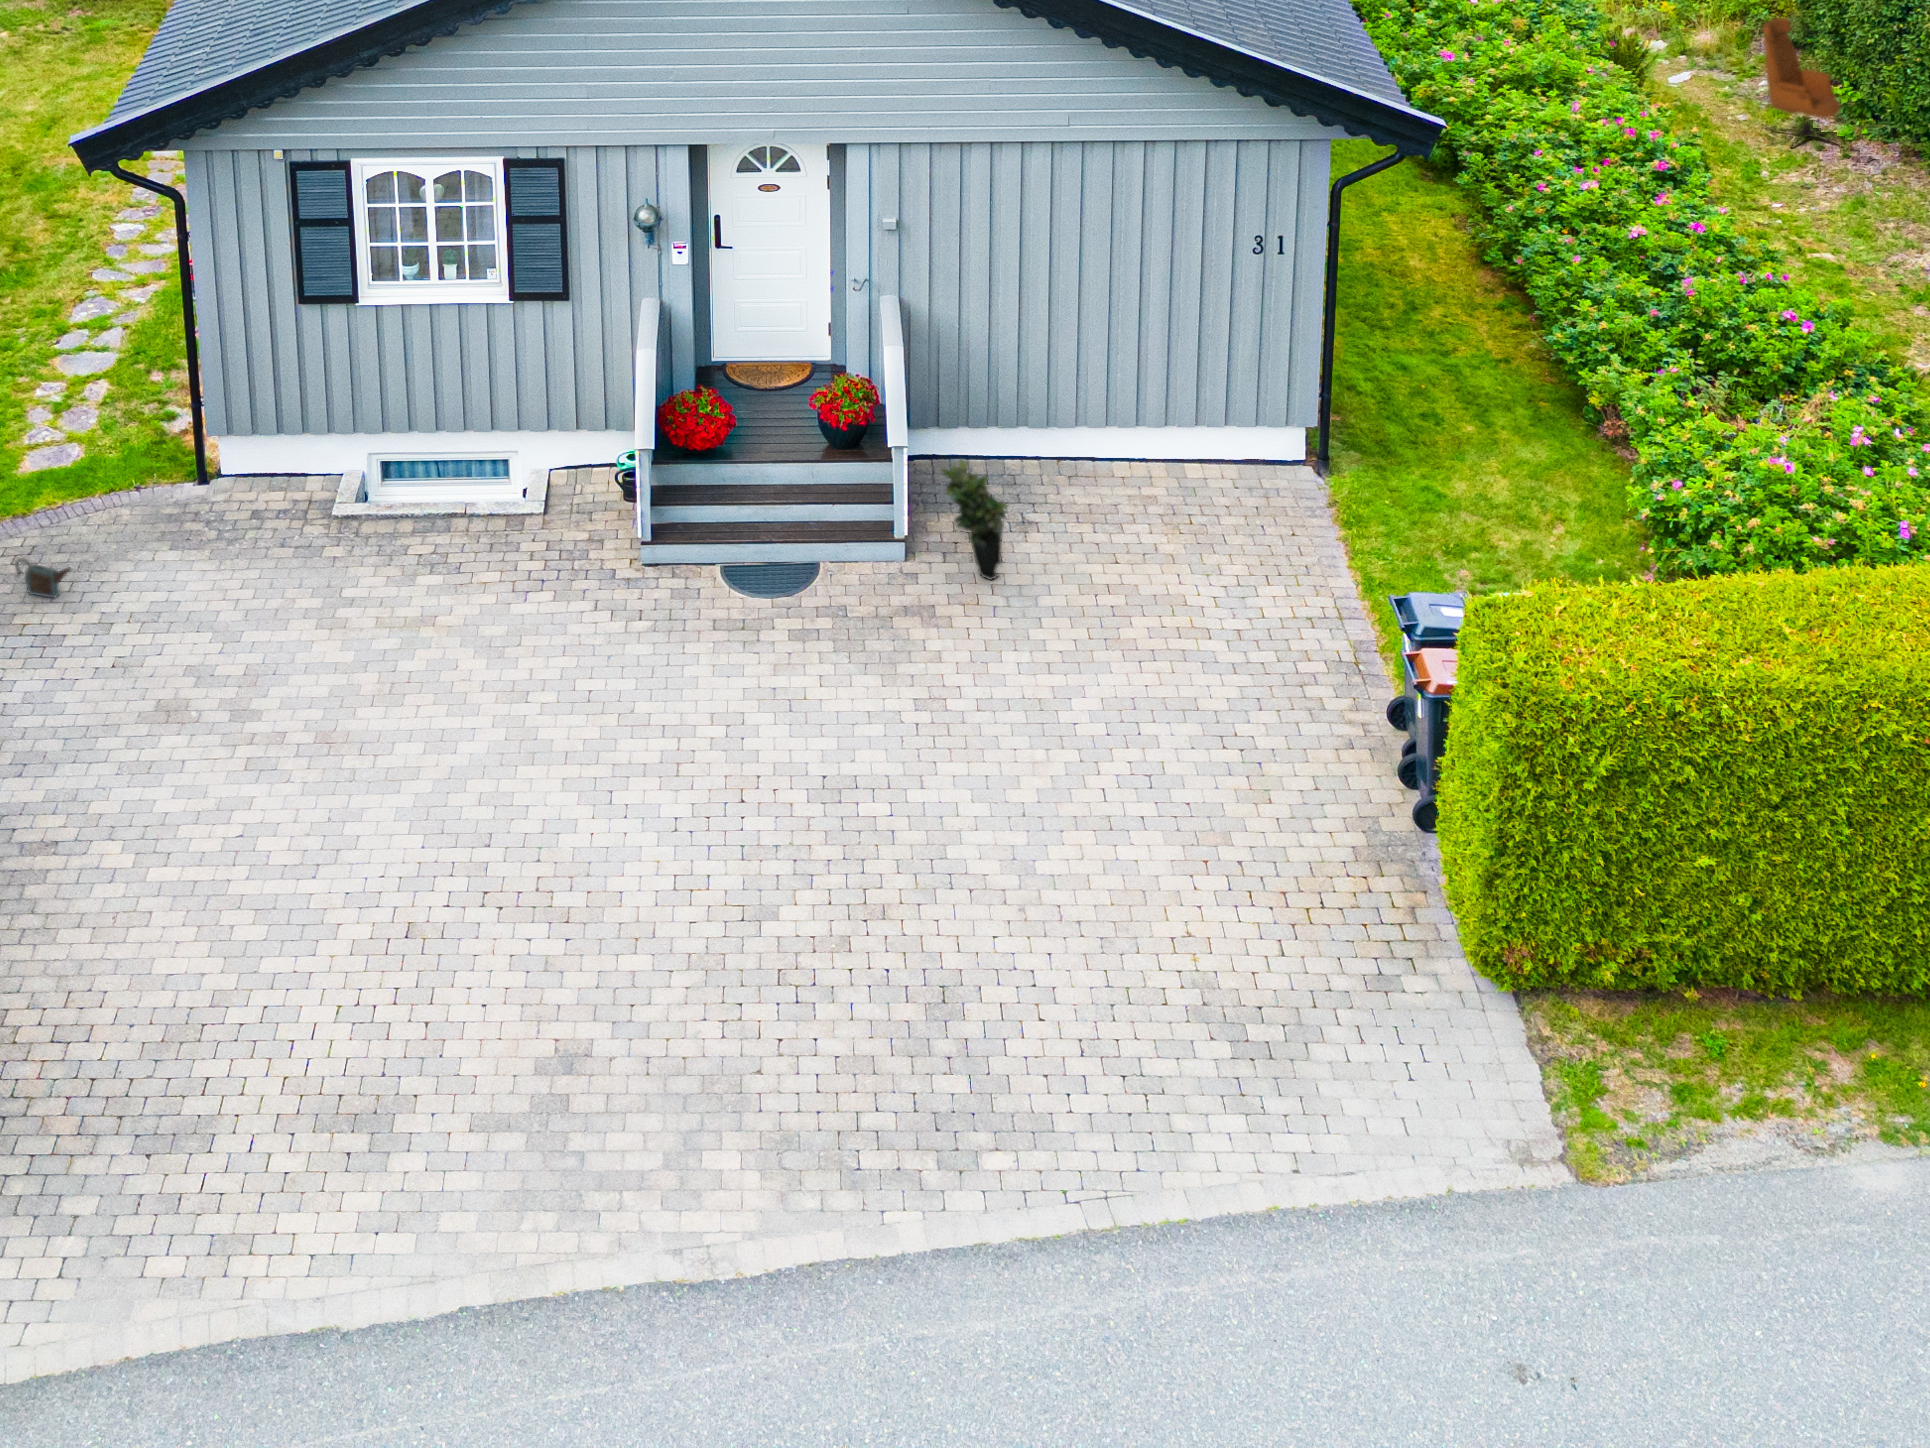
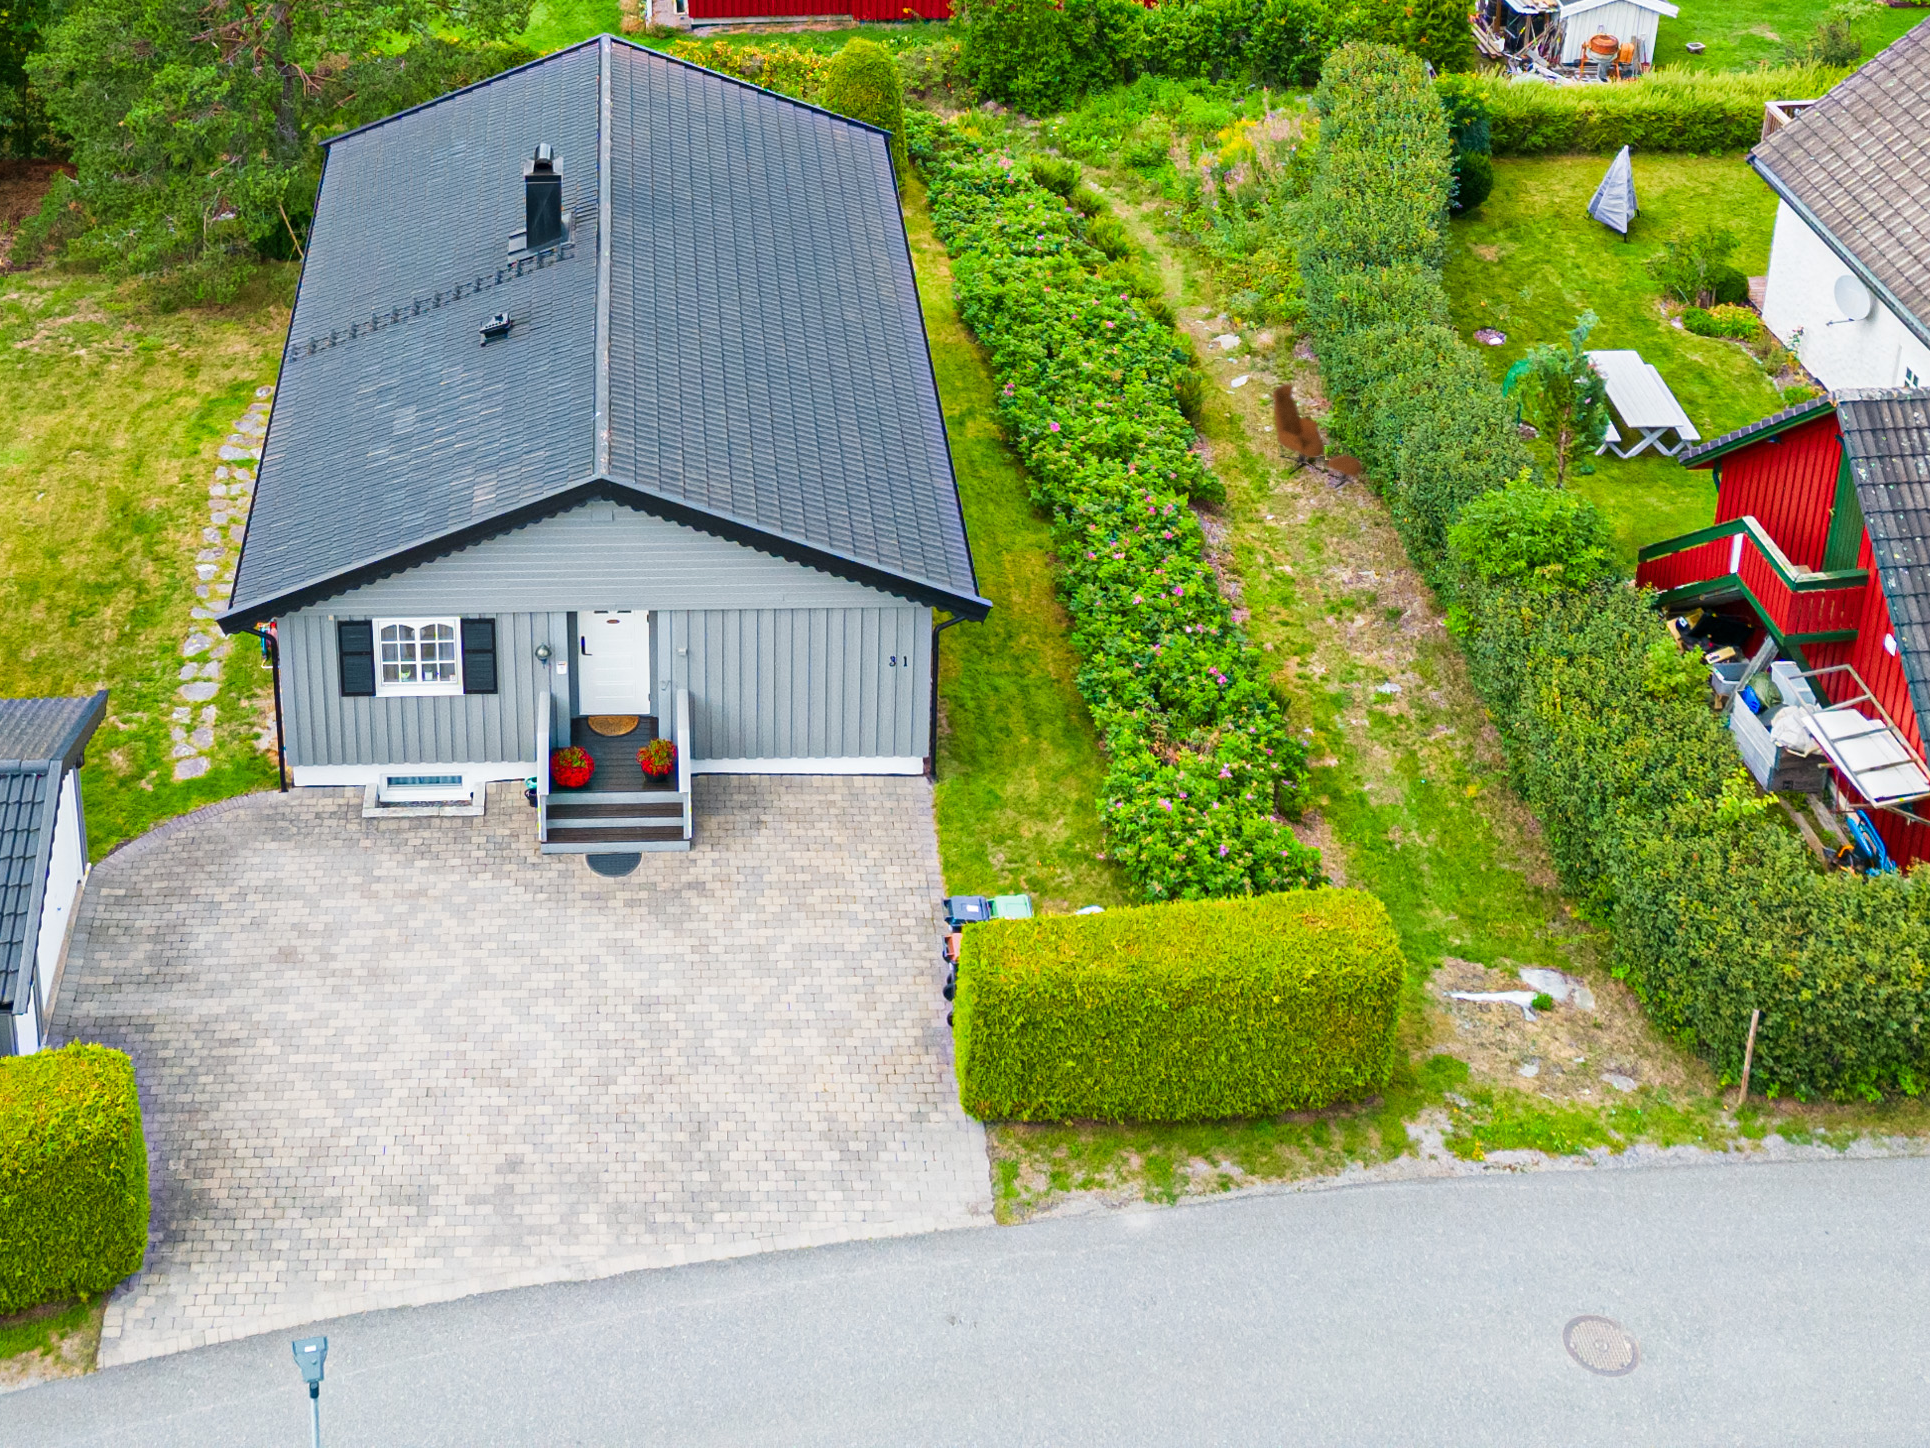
potted plant: present [941,460,1007,580] -> none [712,787,752,856]
watering can: present [15,558,71,598] -> none [184,854,218,877]

